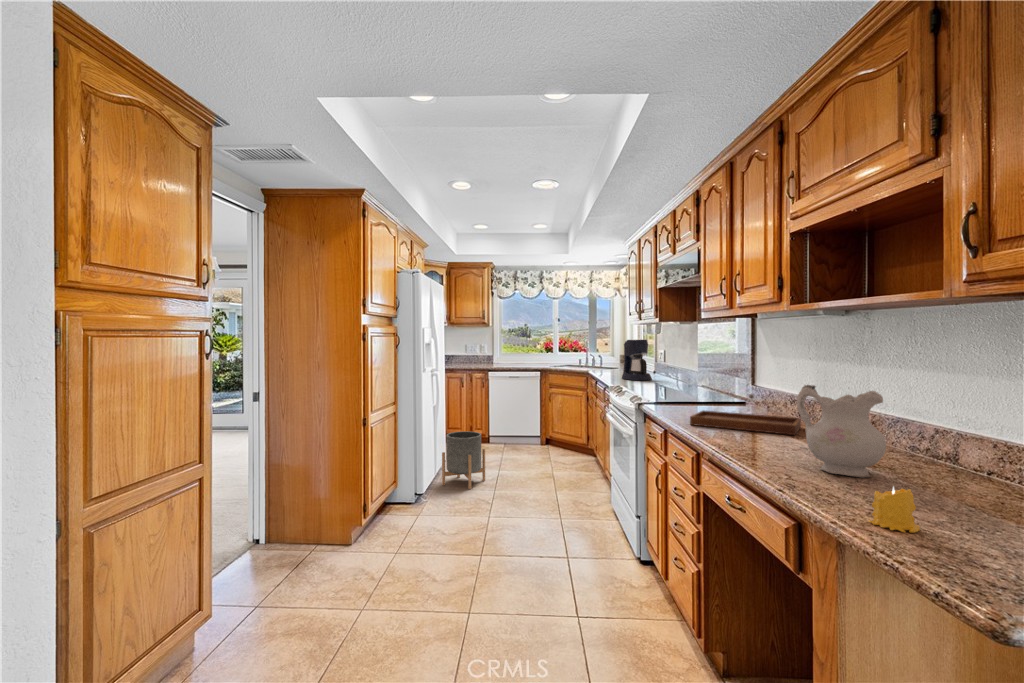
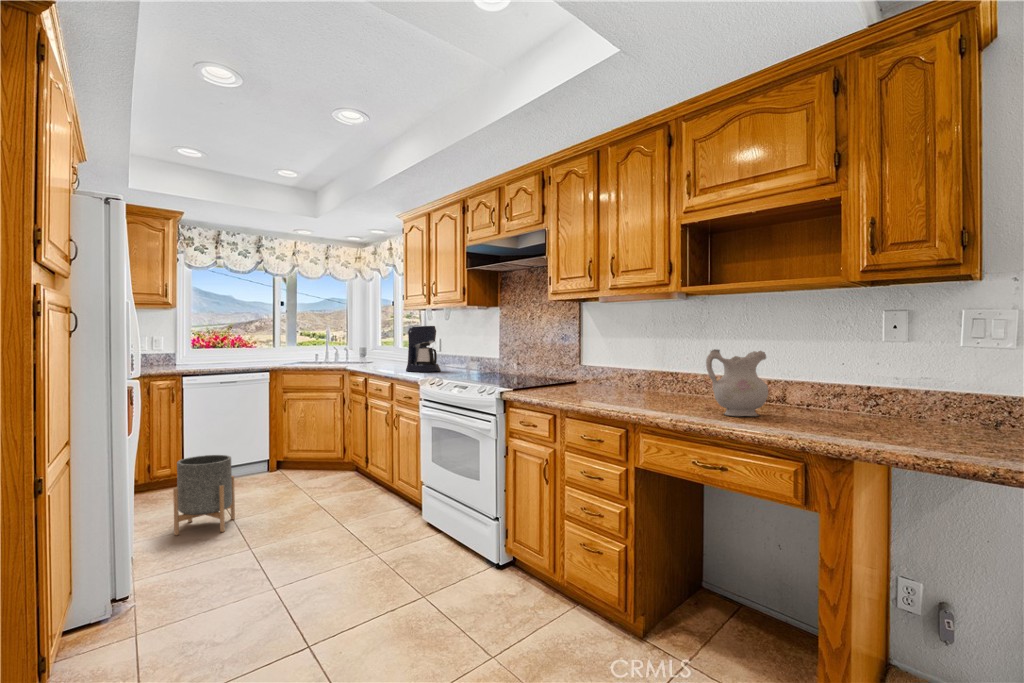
tray: present [690,394,801,435] -> none [571,367,664,400]
candle: present [869,487,920,533] -> none [805,407,838,437]

